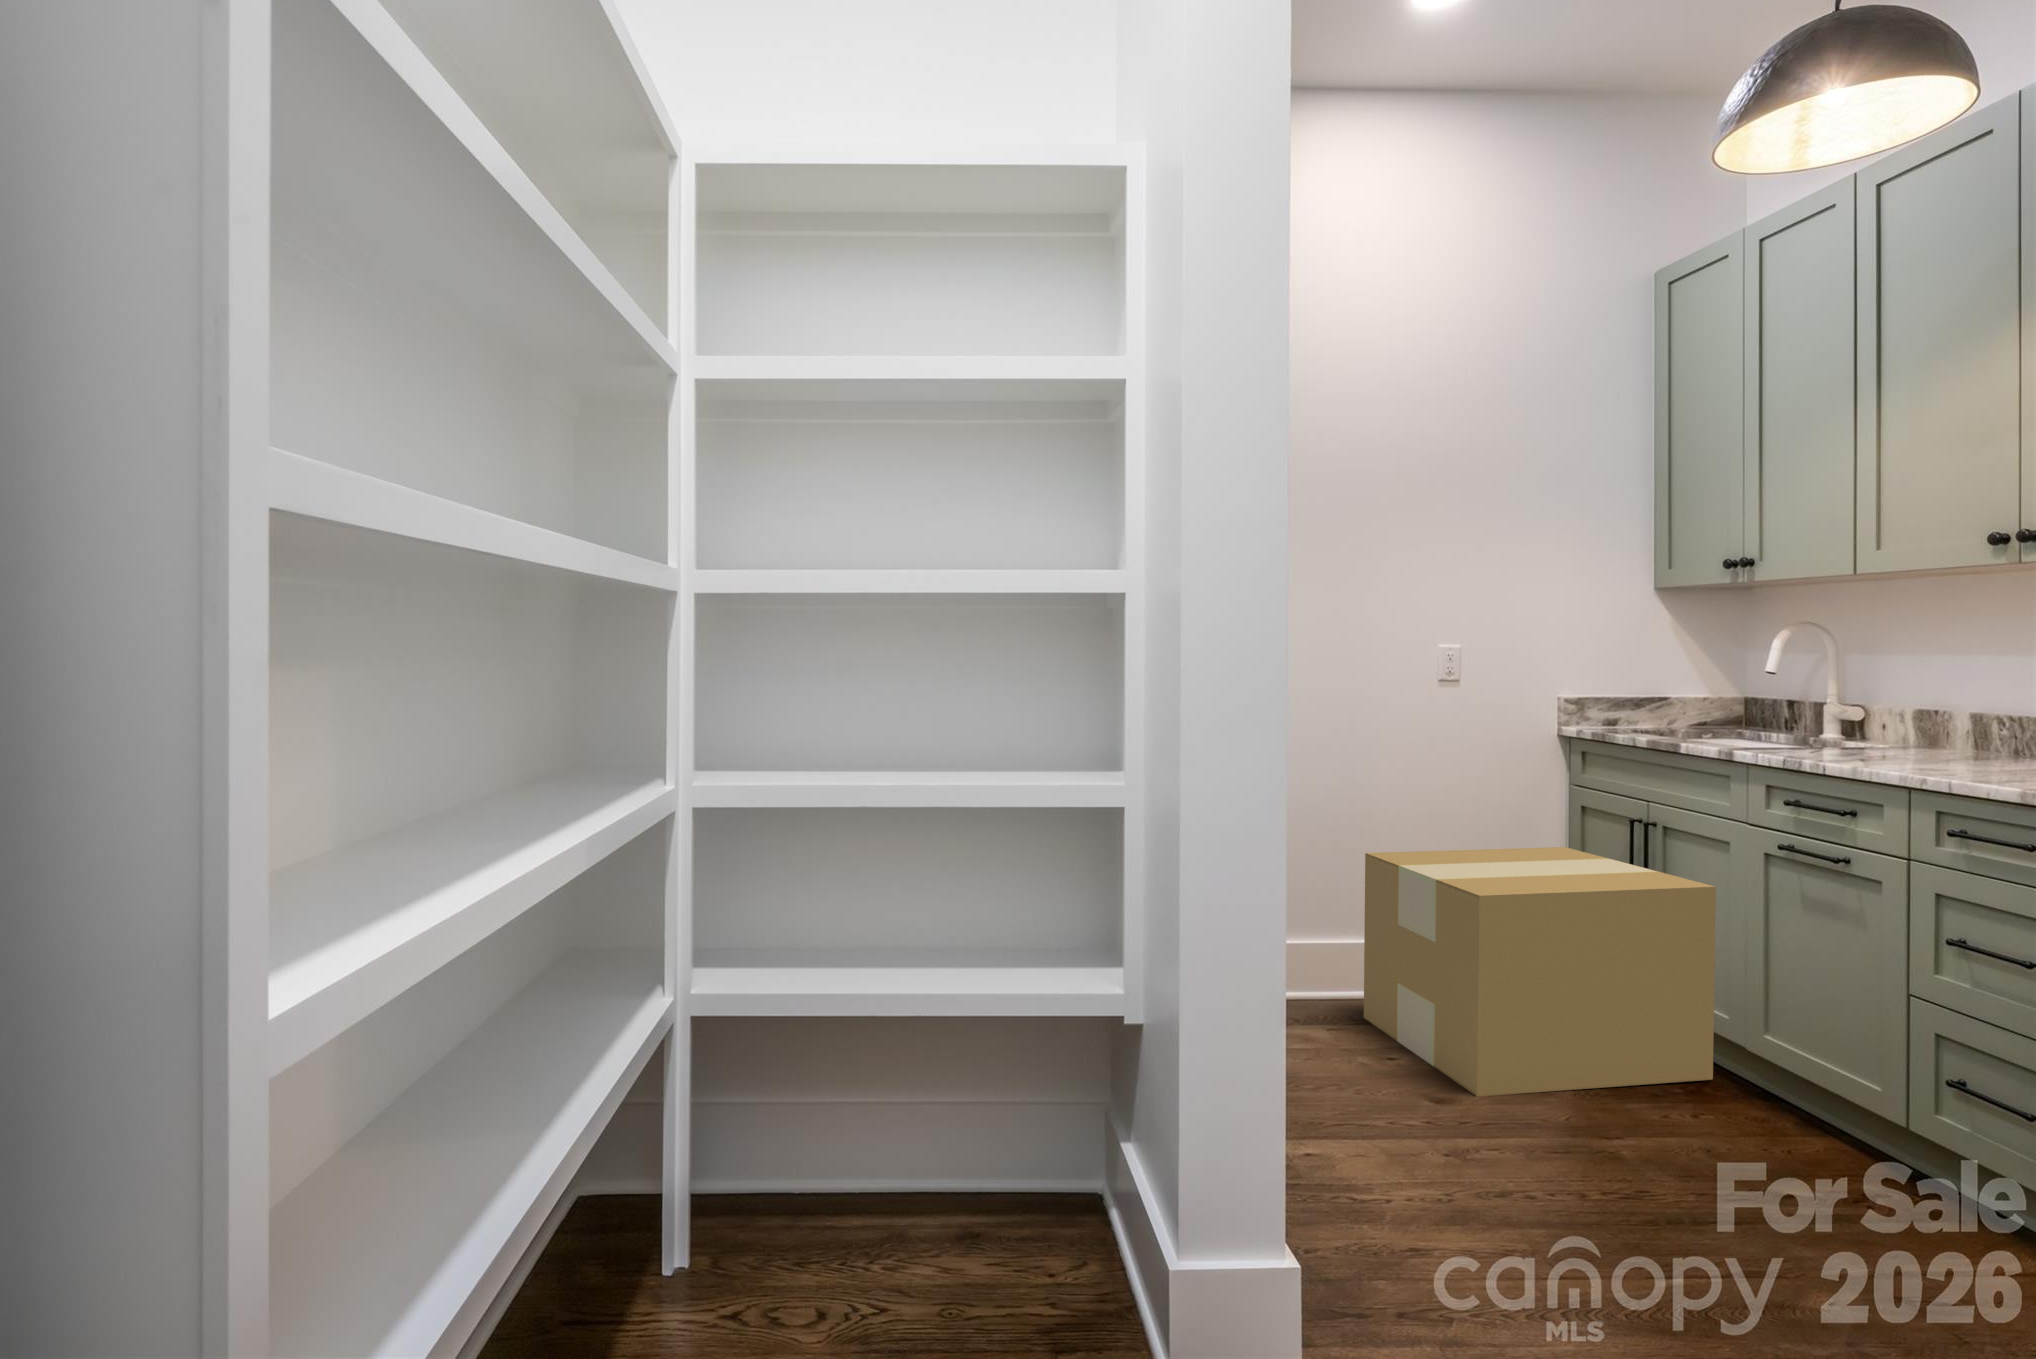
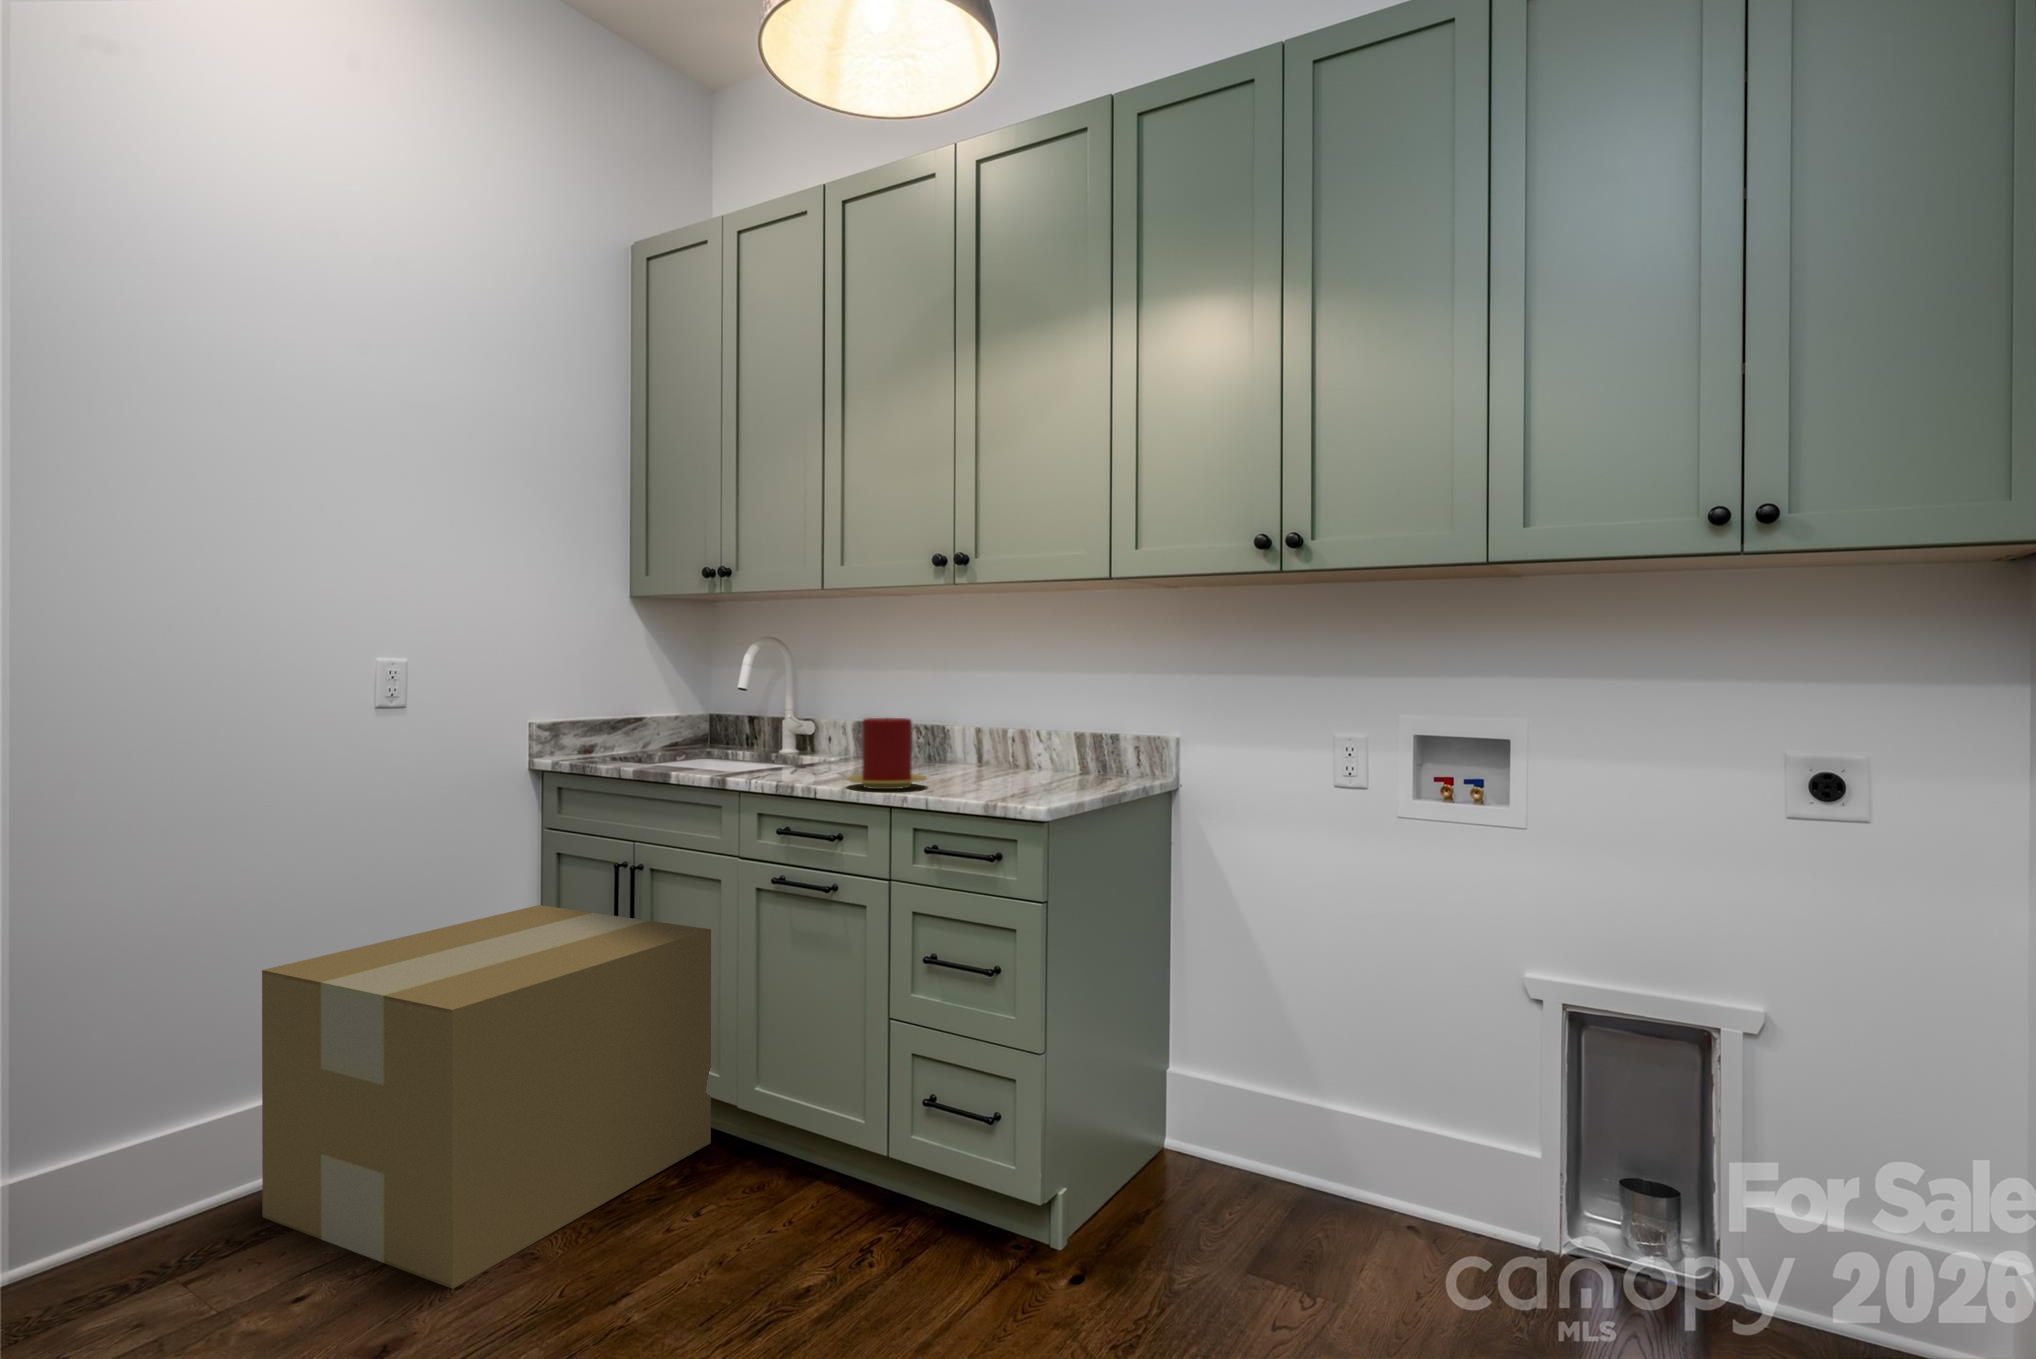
candle: none [1862,699,1971,772] -> present [847,718,927,789]

